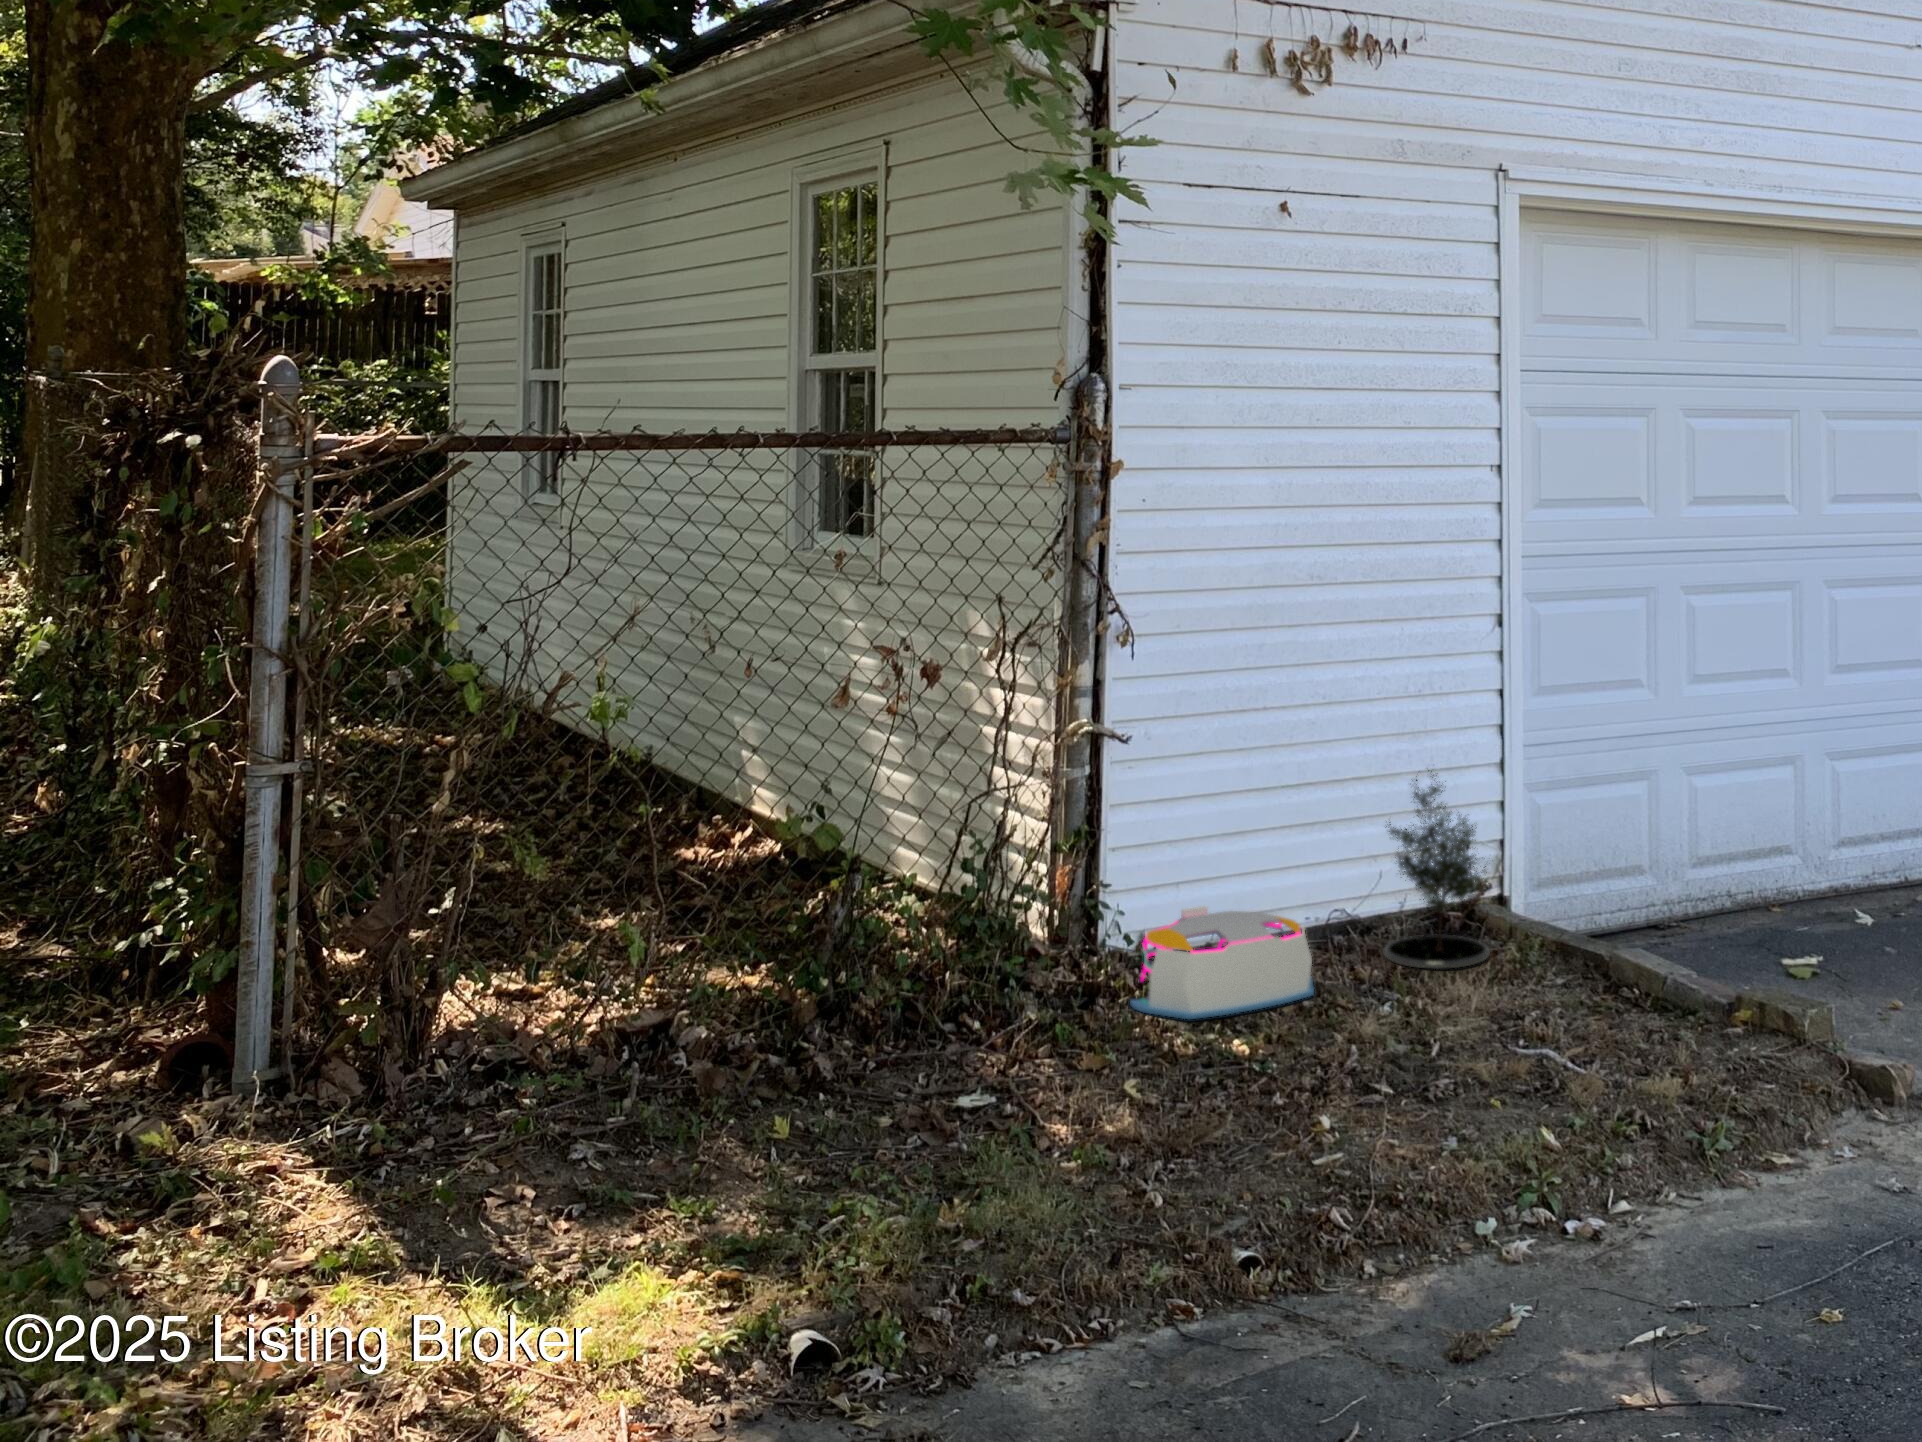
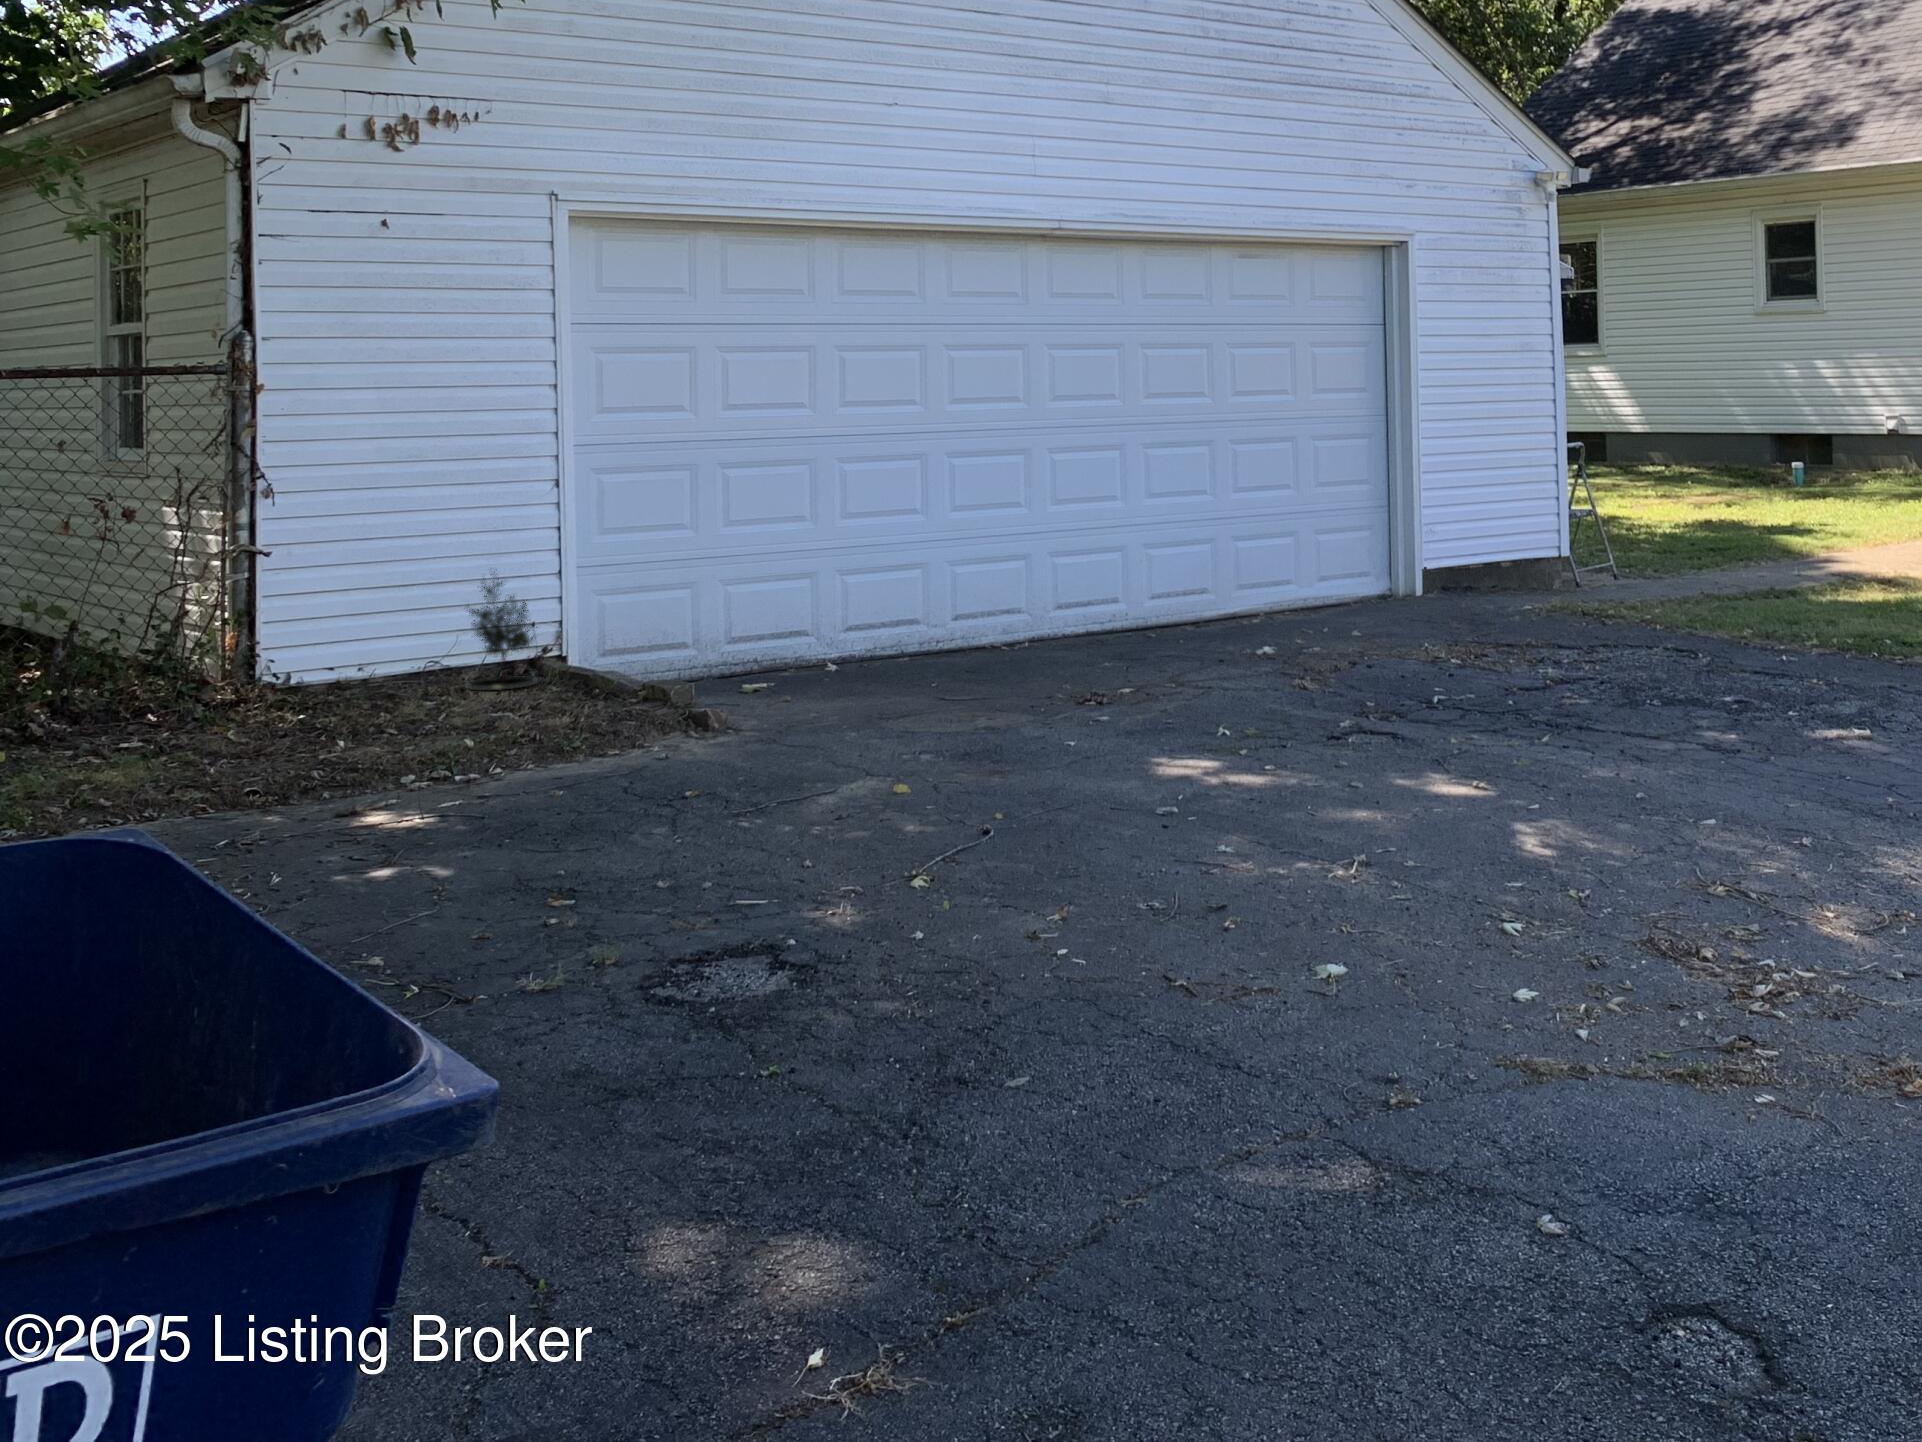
storage bin: present [1130,906,1314,1019] -> none [270,657,403,714]

